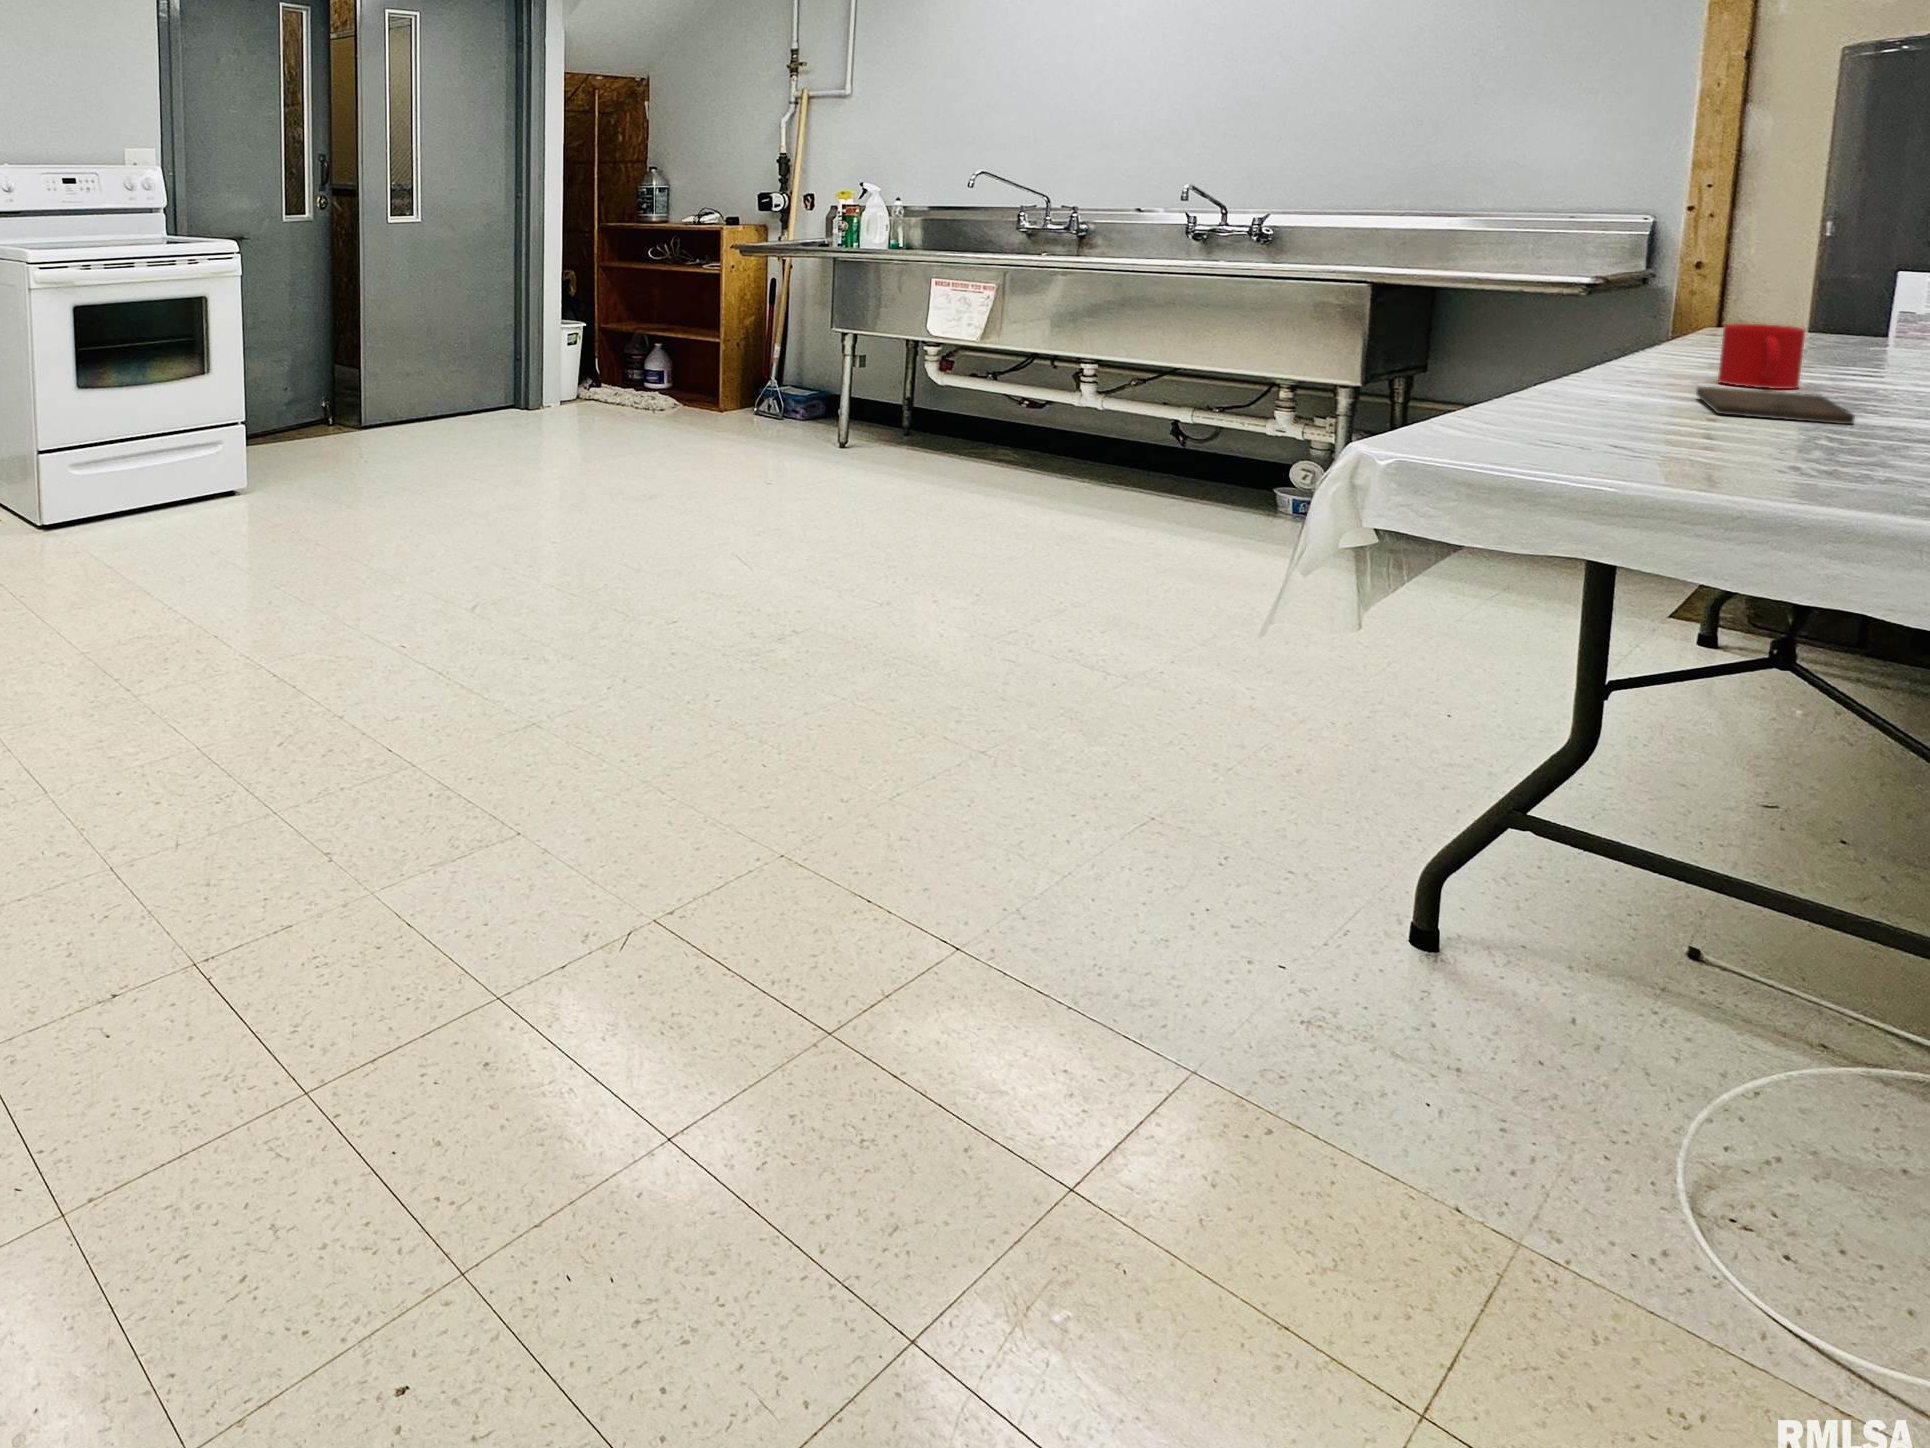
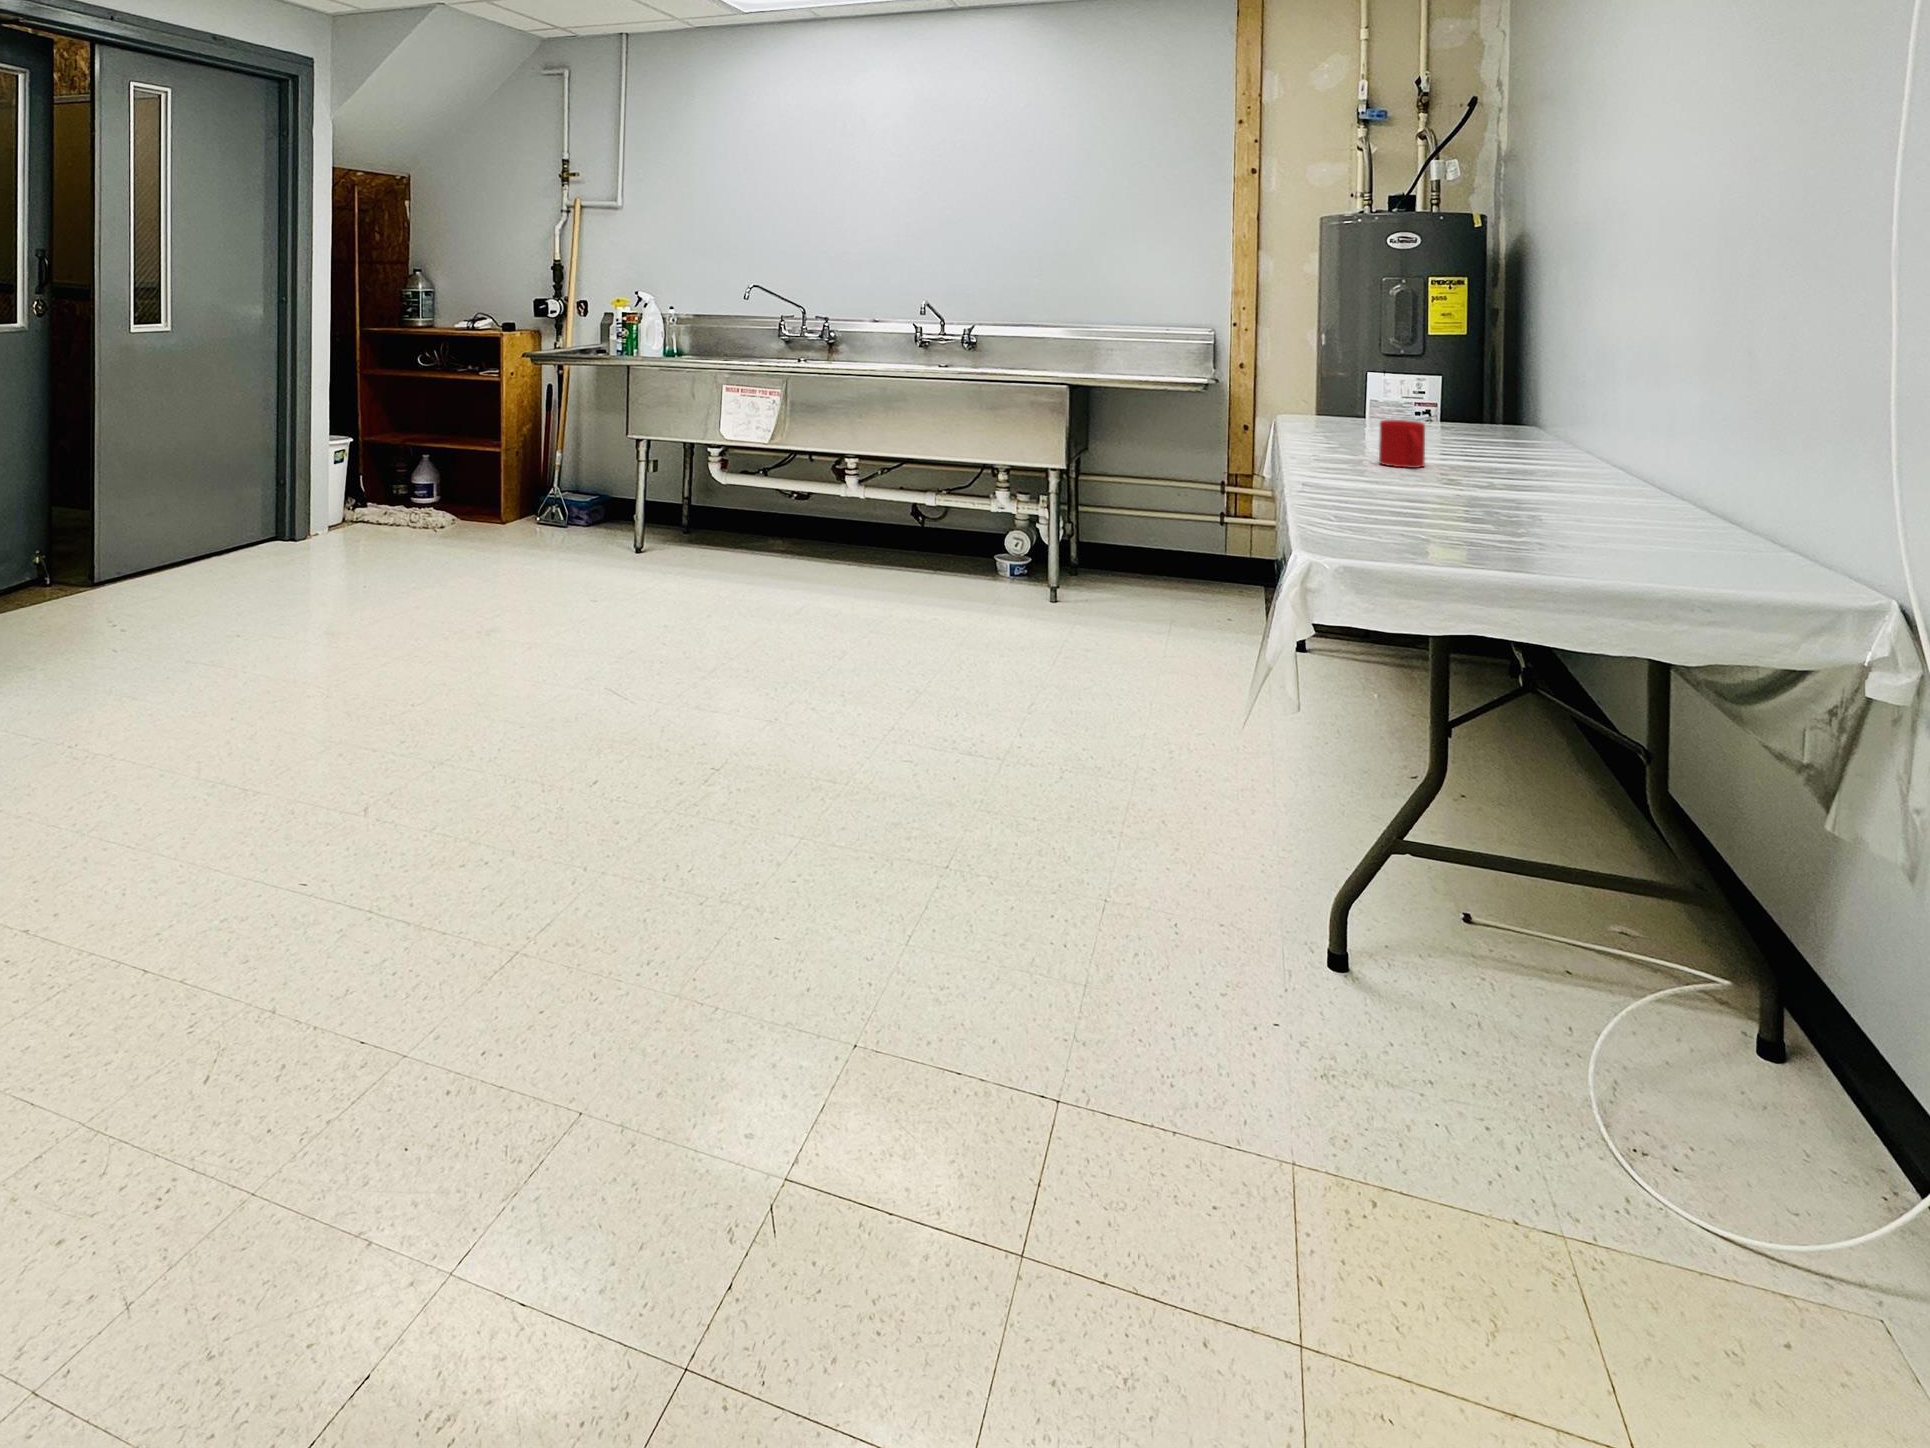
cutting board: present [1696,387,1855,424] -> none [1398,472,1512,498]

